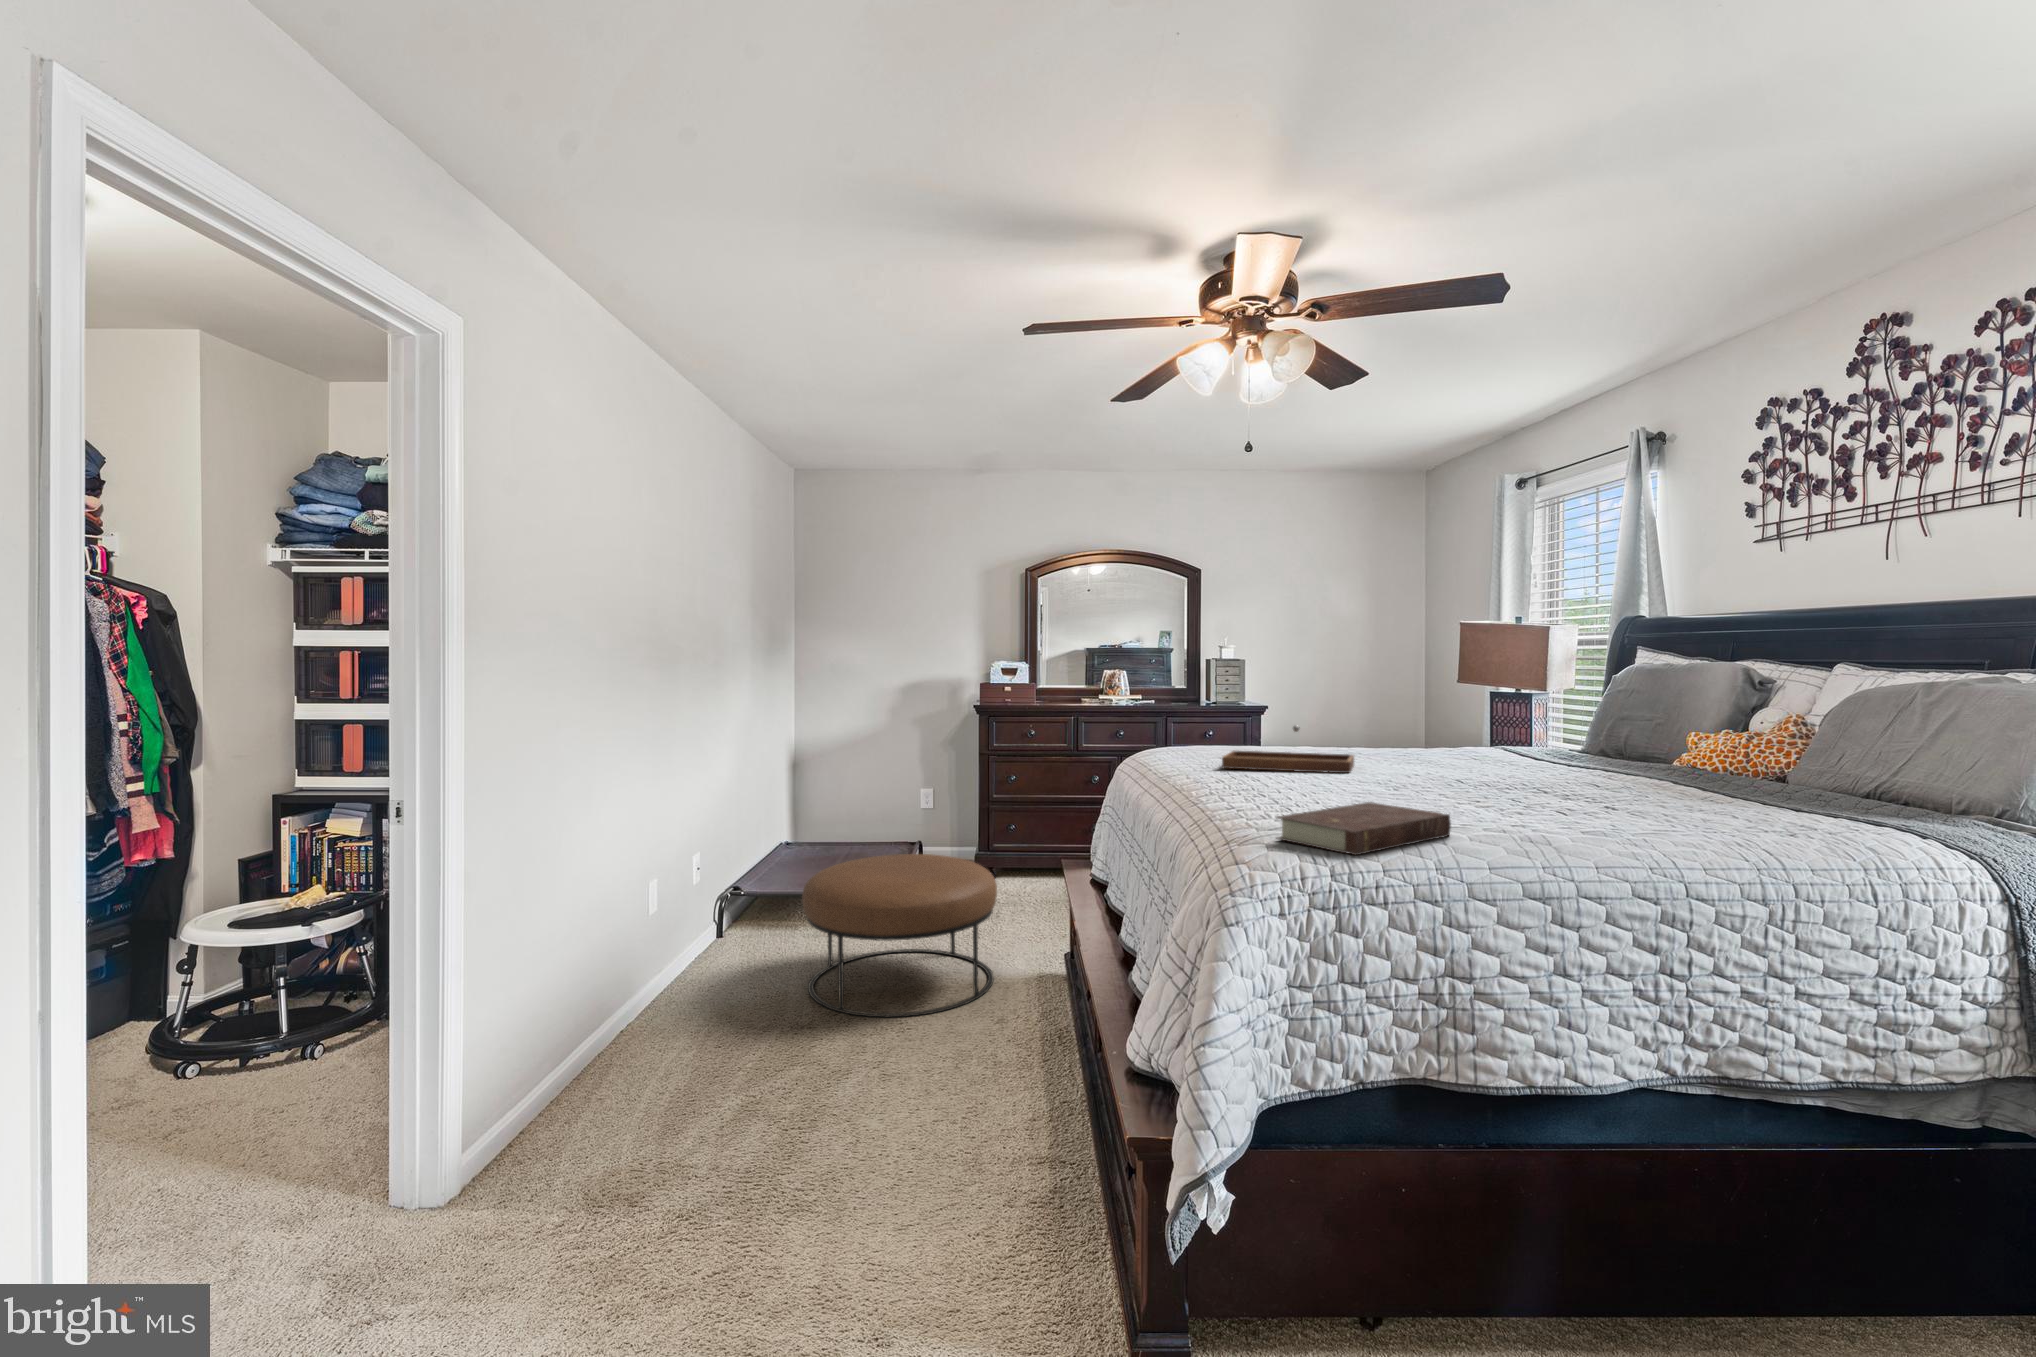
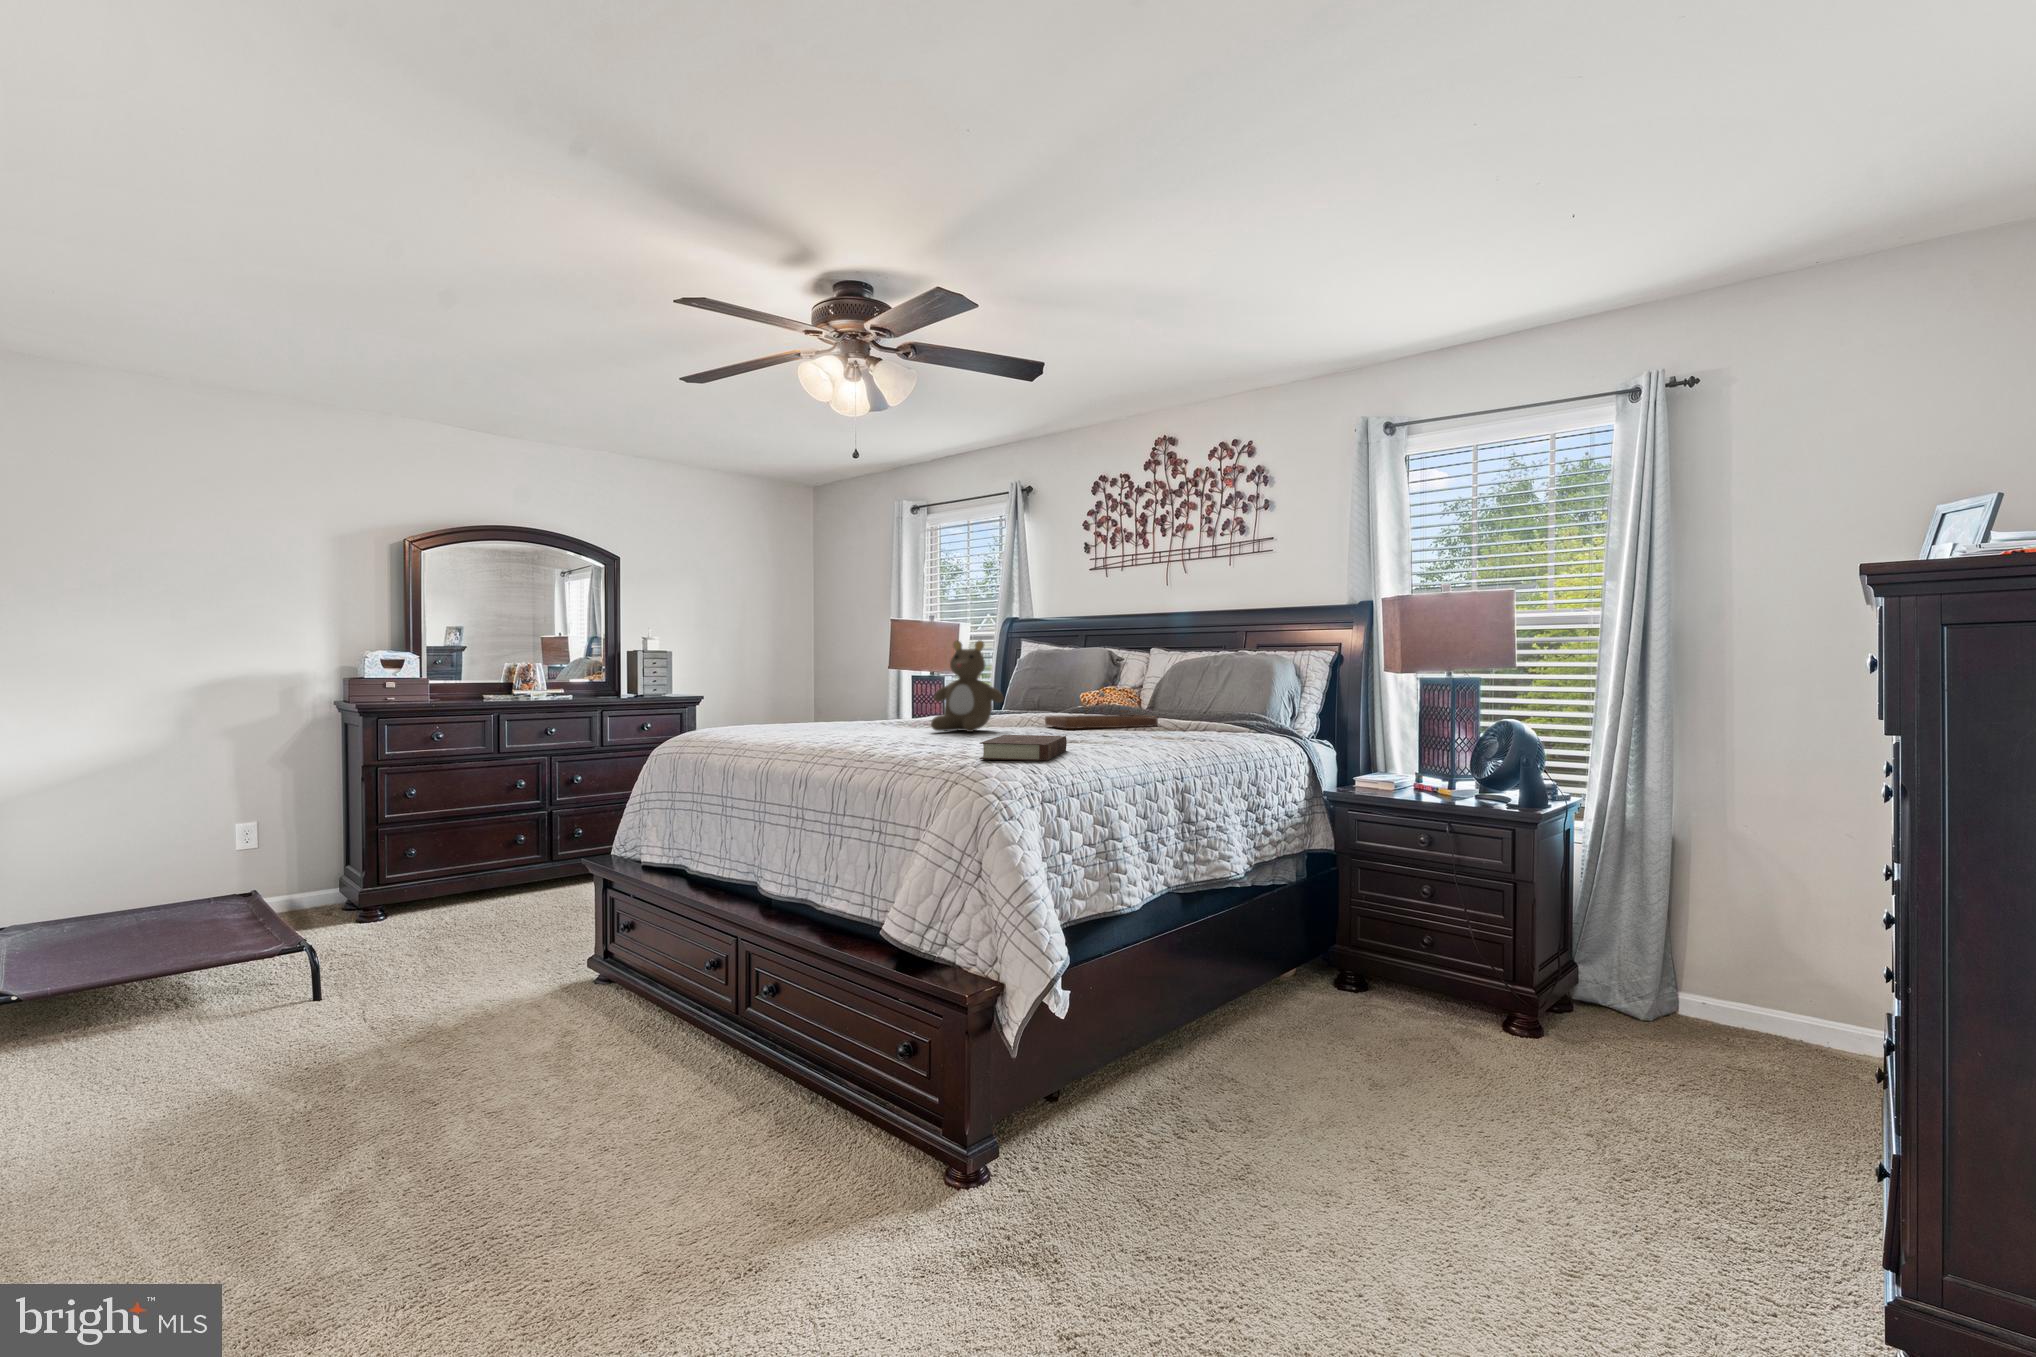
teddy bear: none [1385,659,1492,781] -> present [931,641,1004,732]
tray: present [1222,726,1354,773] -> present [1045,692,1158,729]
ottoman: present [802,854,997,1017] -> none [236,869,518,1069]

